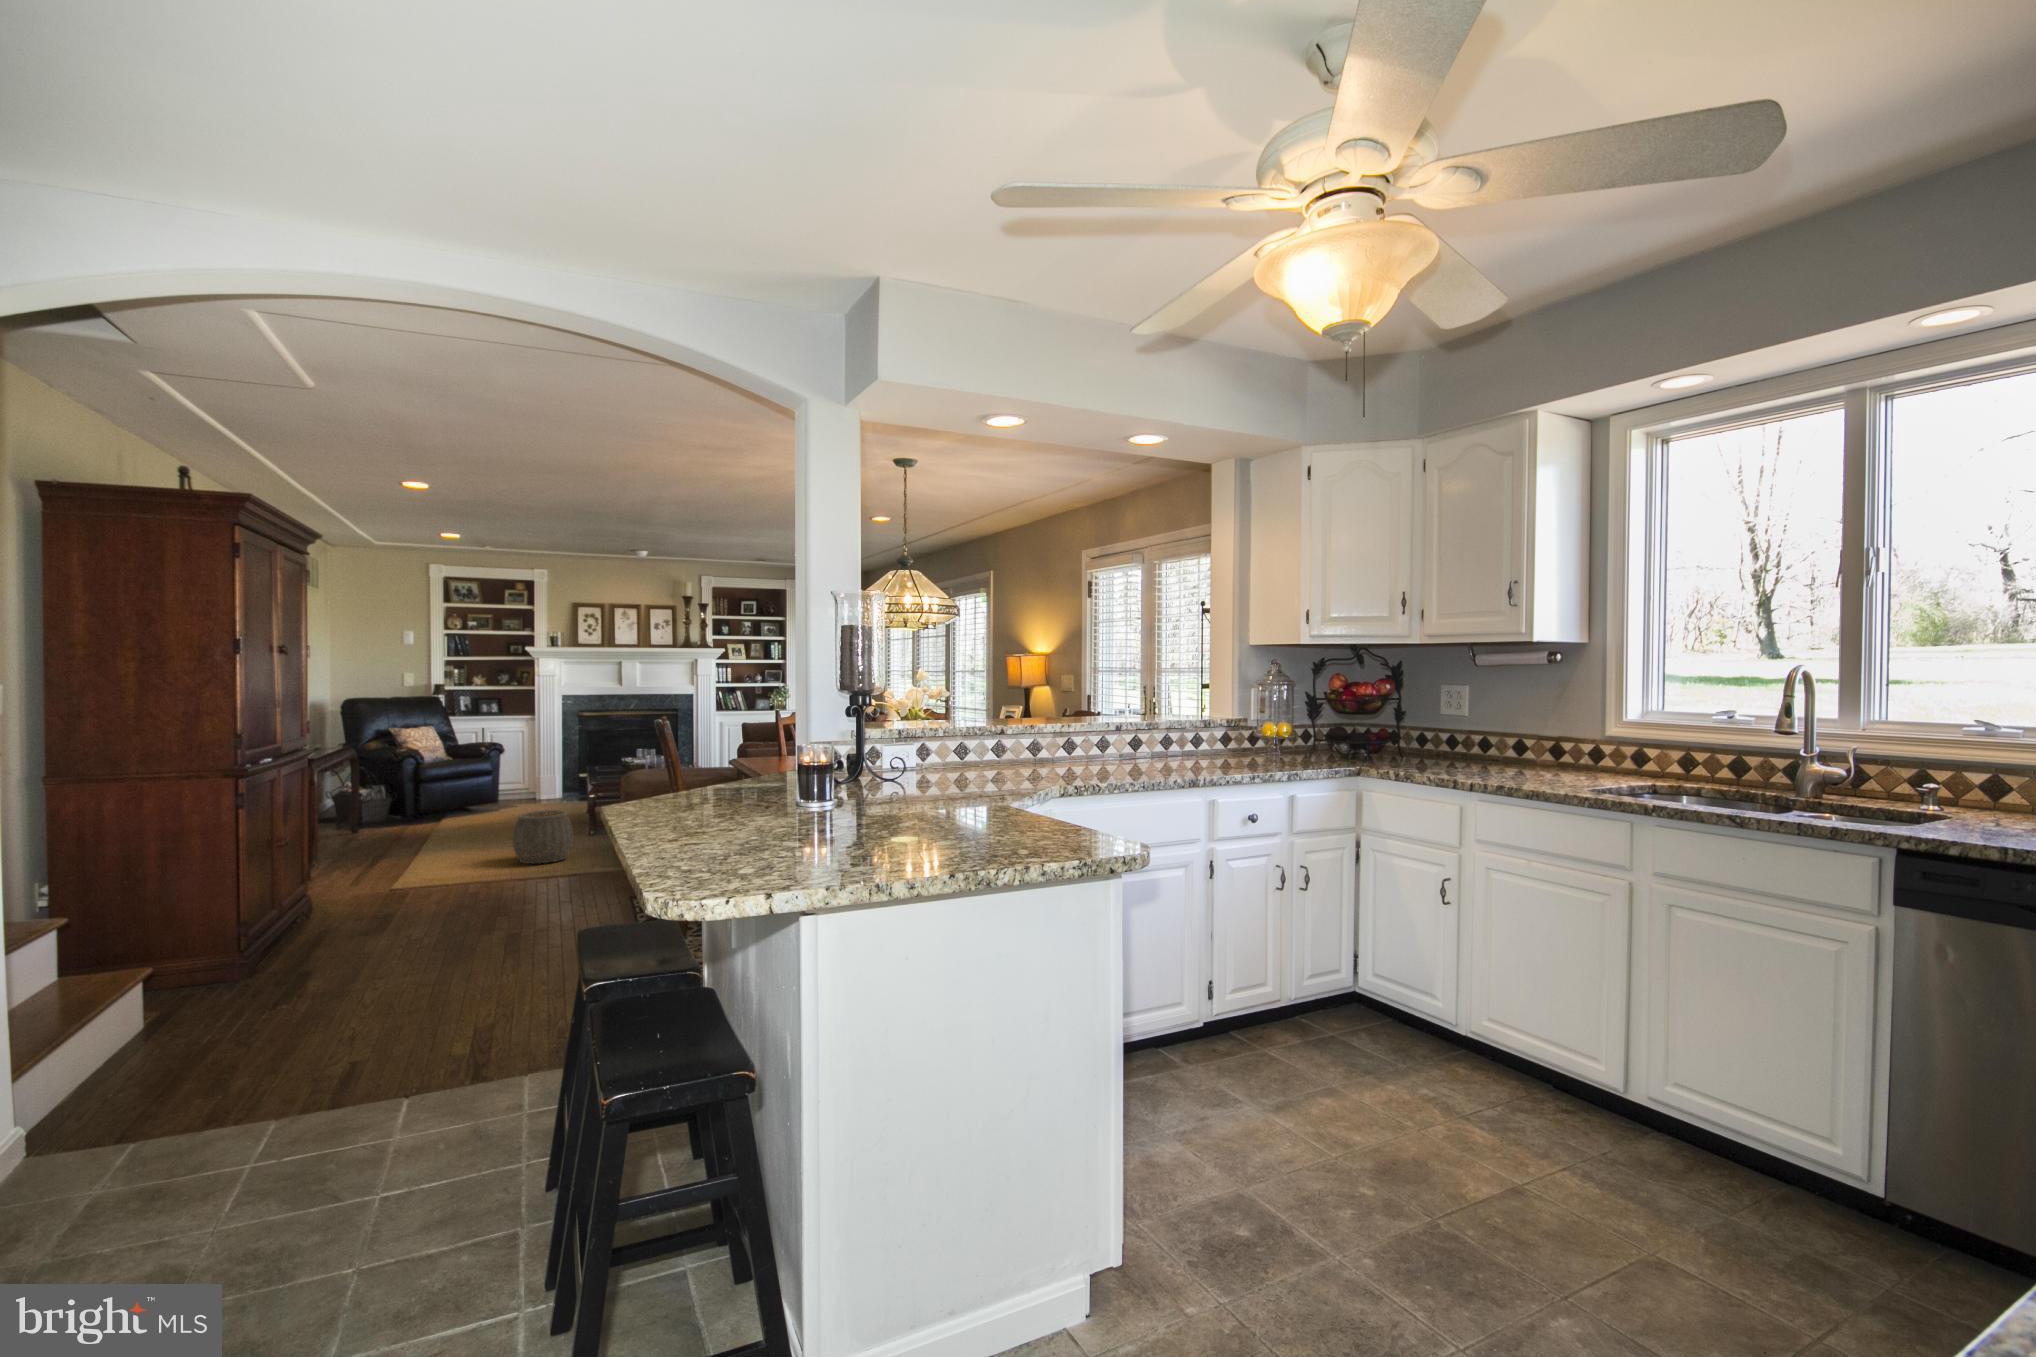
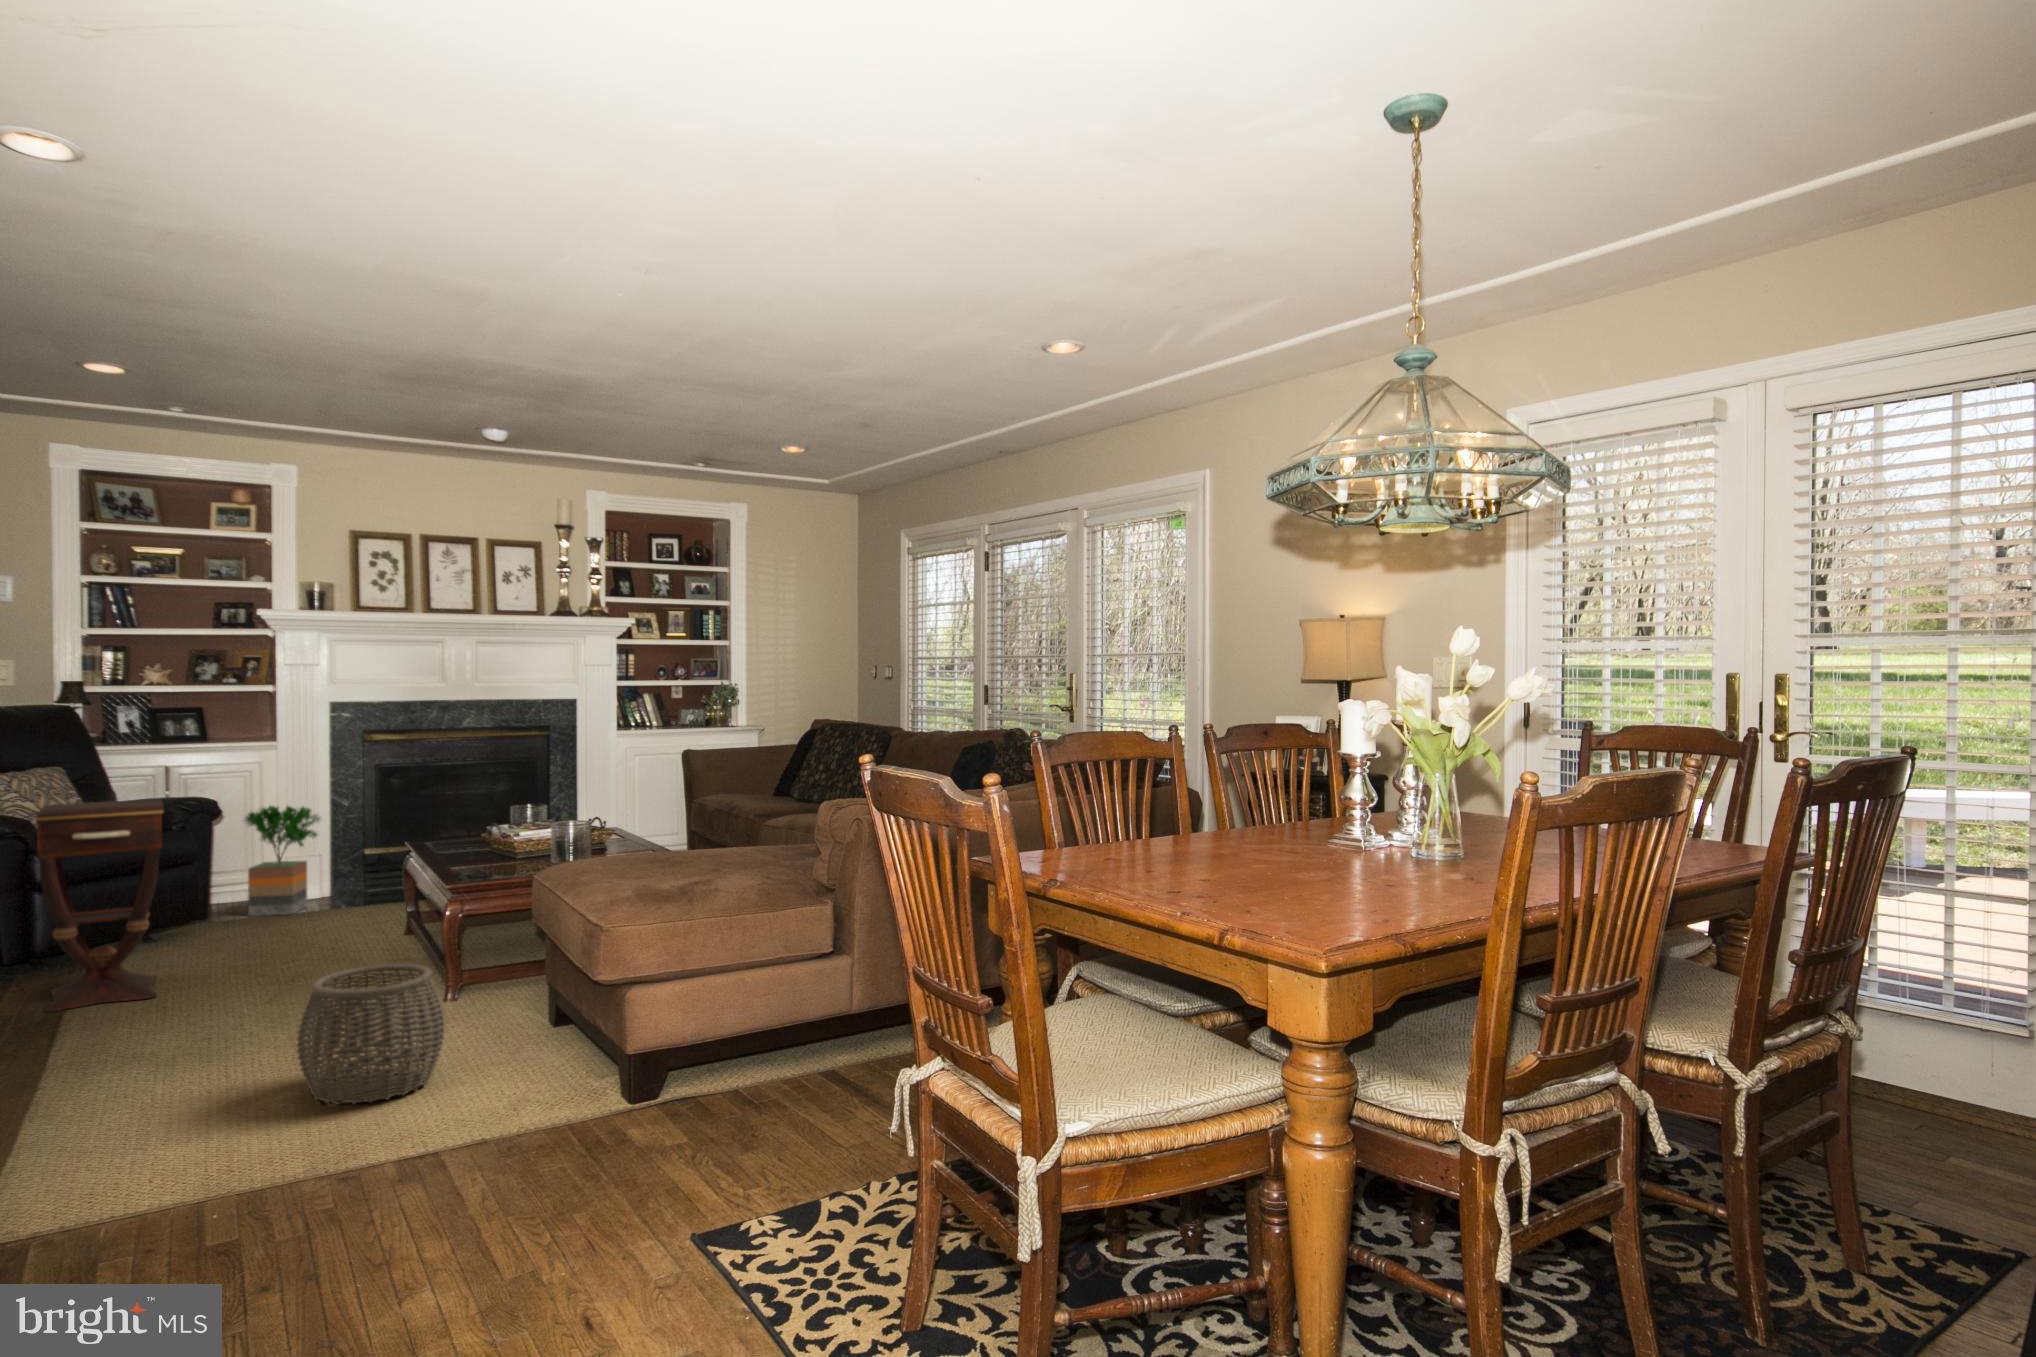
side table: none [418,741,473,834] -> present [35,799,163,1012]
potted tree: none [517,747,557,803] -> present [245,806,320,916]

